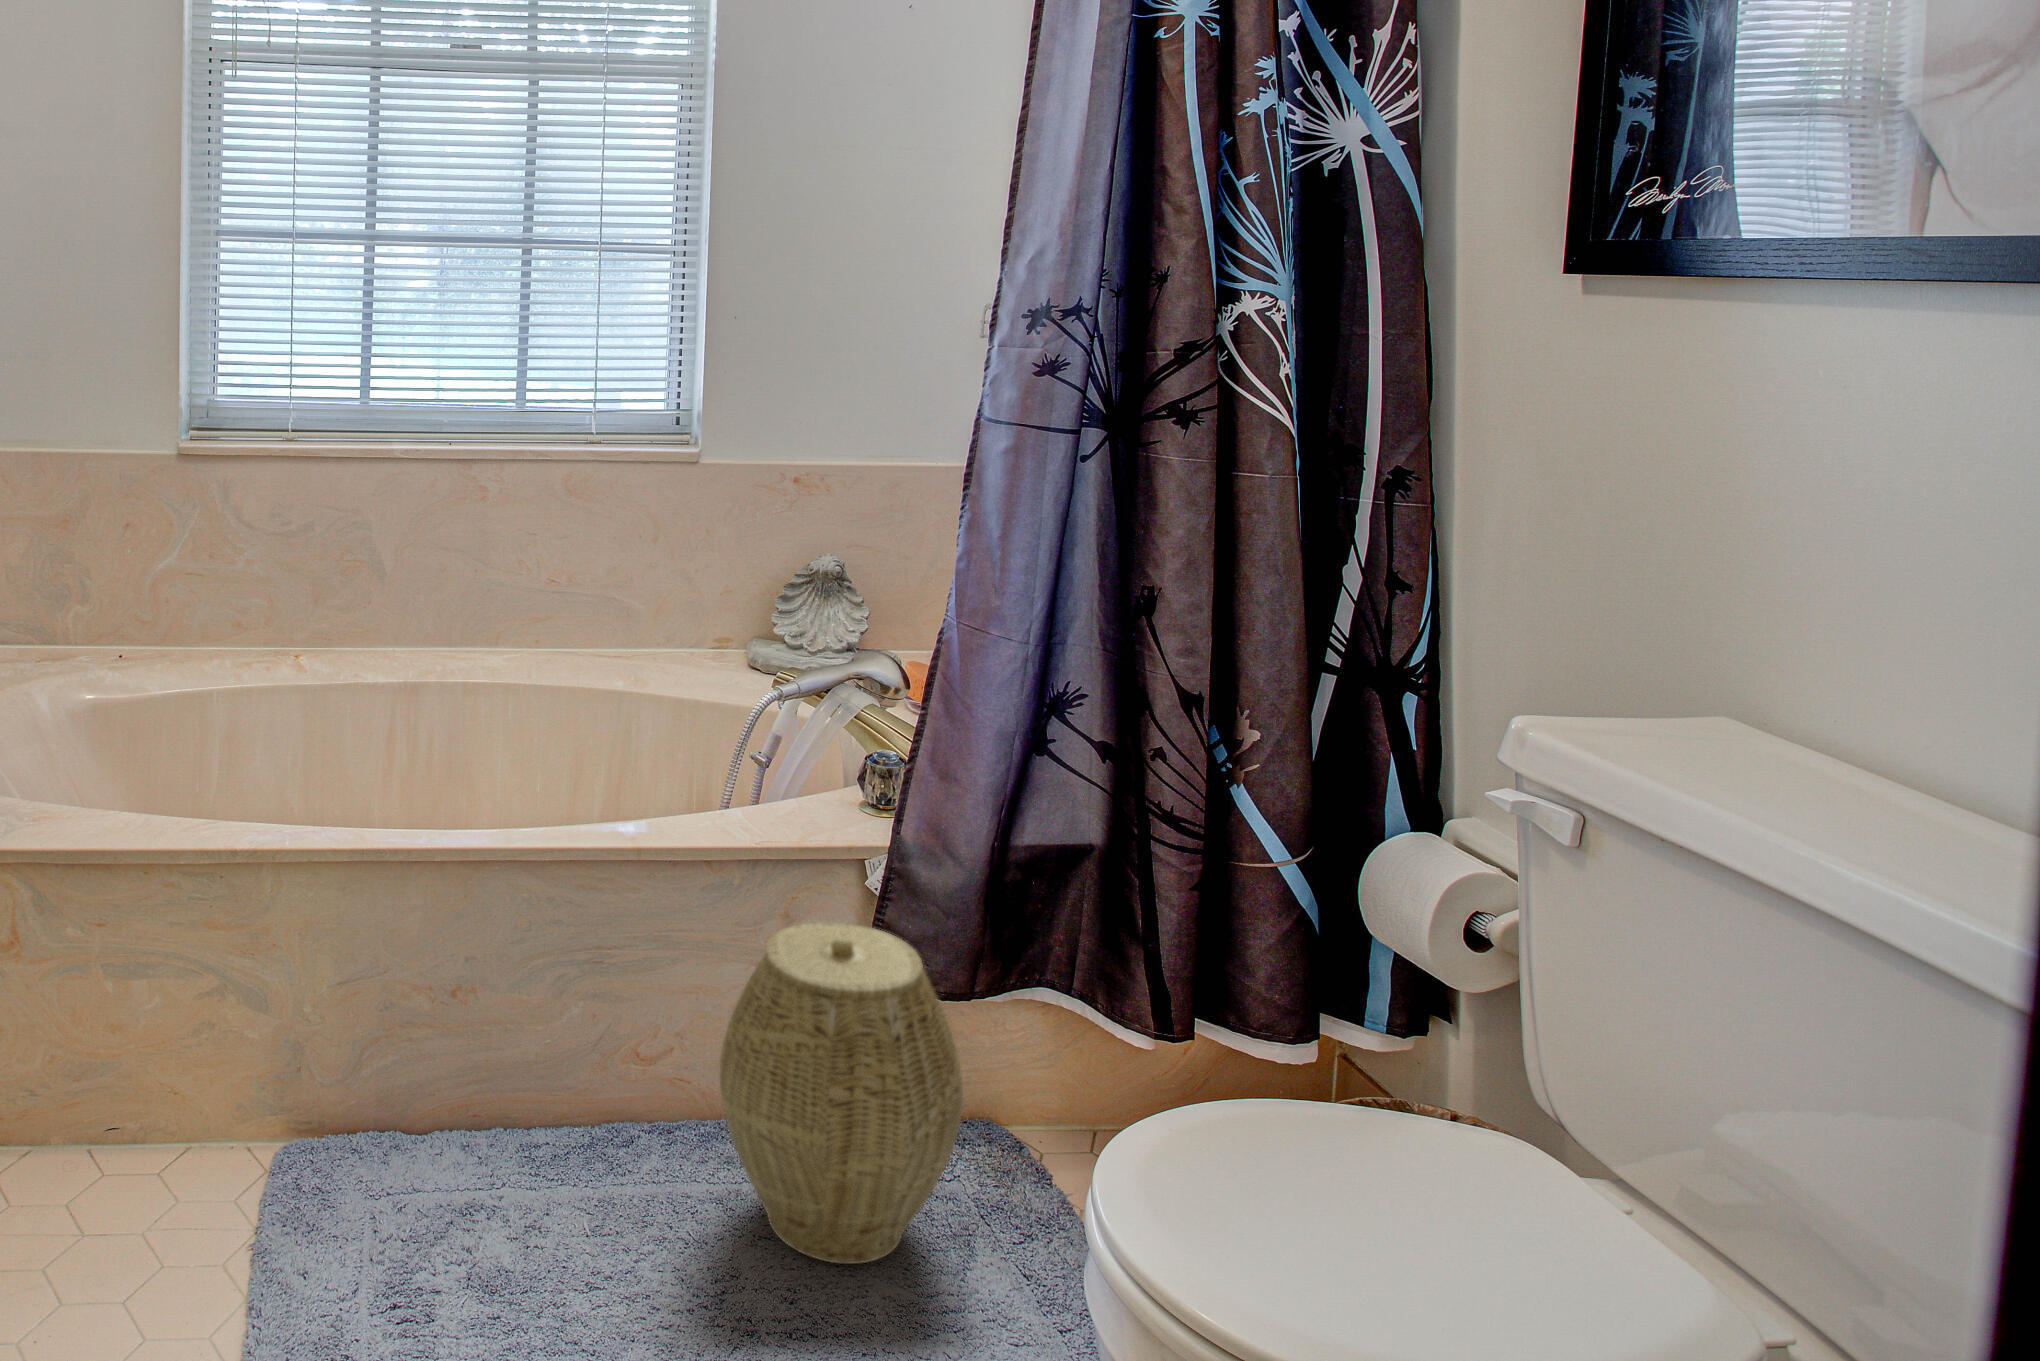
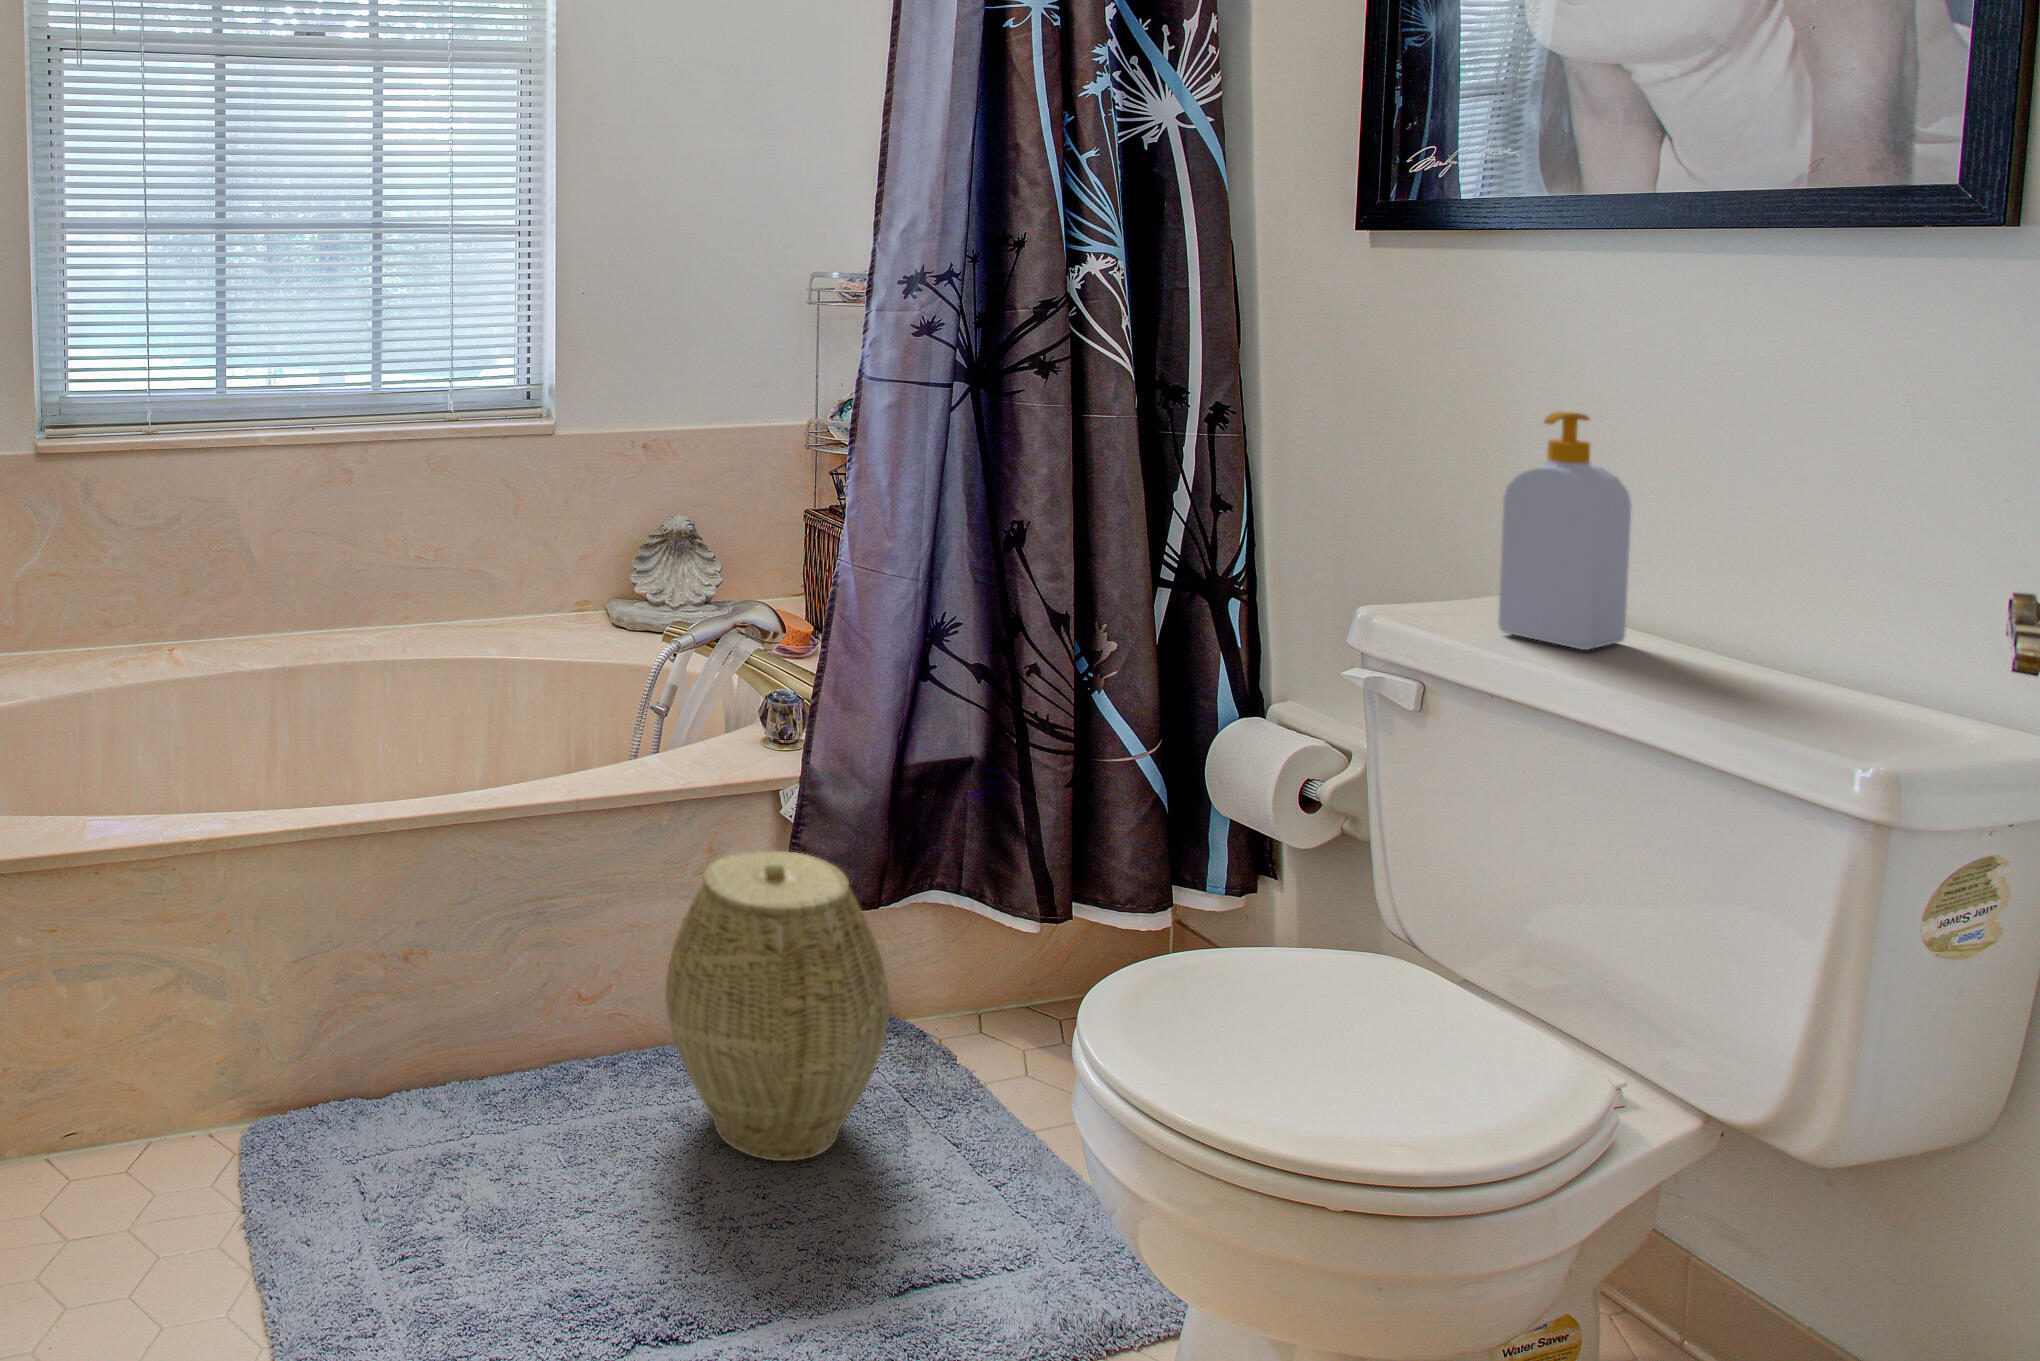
soap bottle: none [1676,507,1854,802] -> present [1498,411,1631,650]

